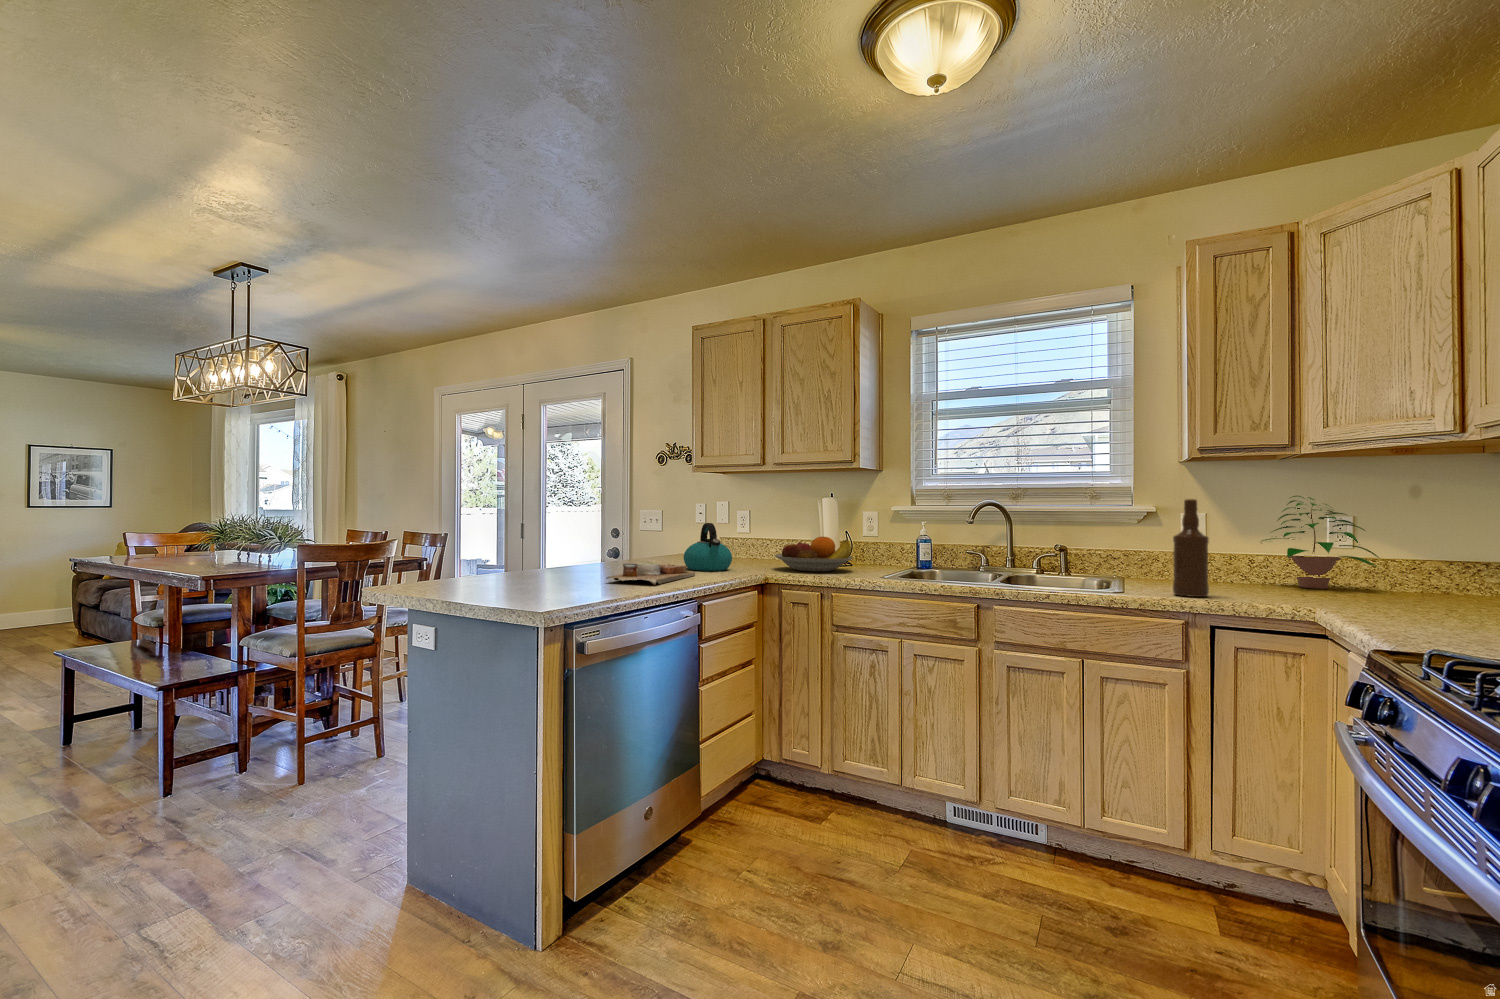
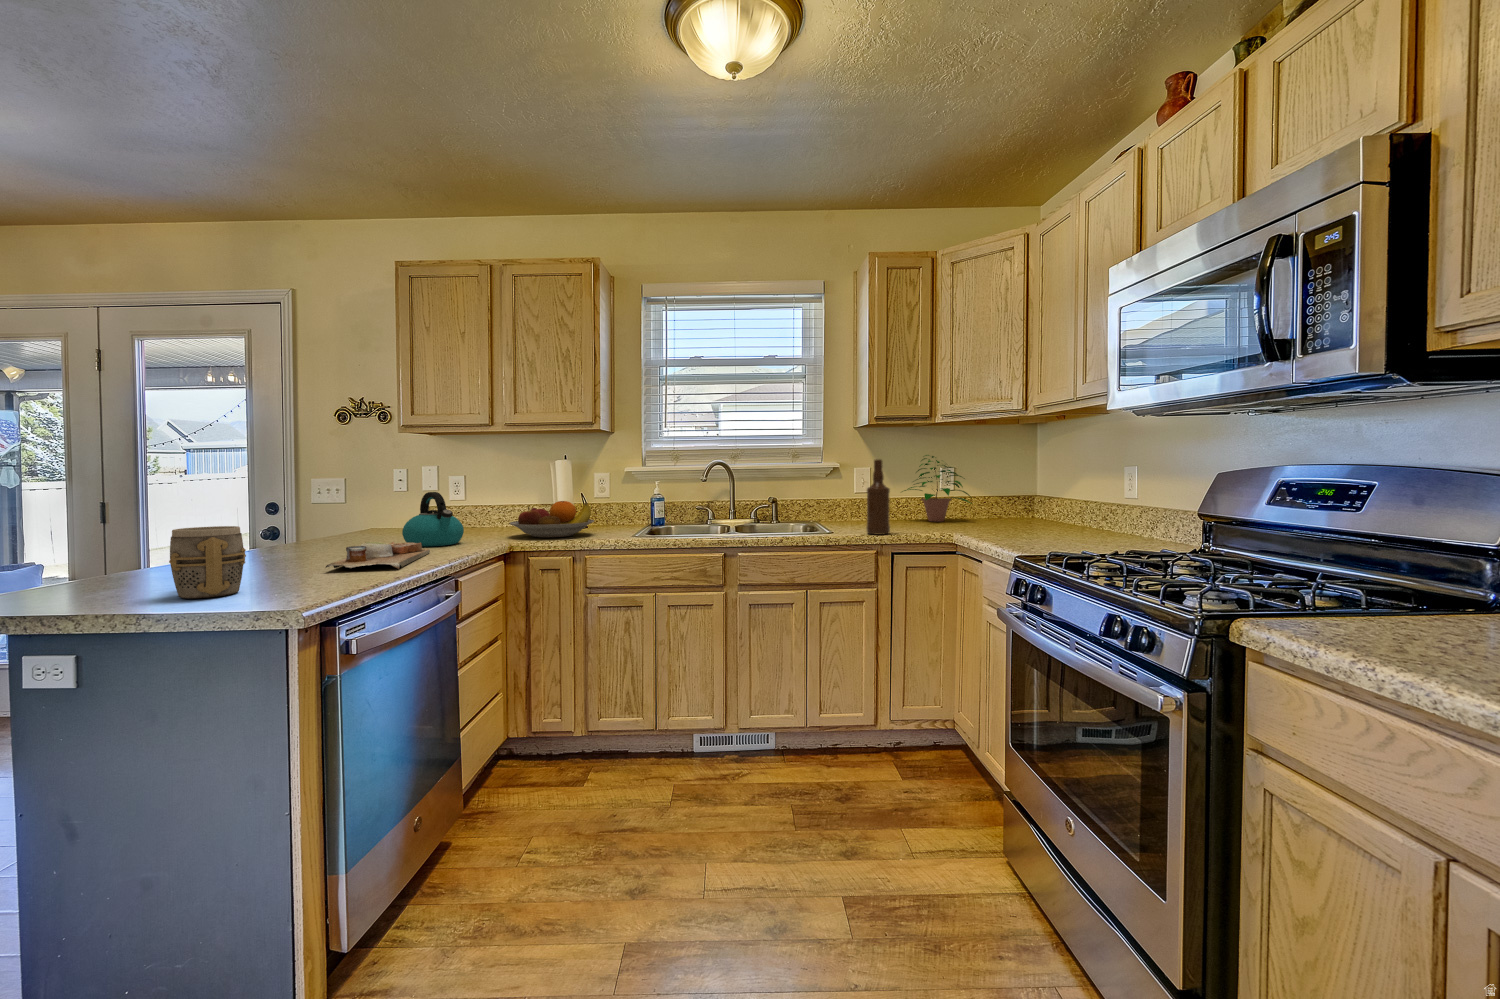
mug: none [499,540,545,592] -> present [169,526,246,599]

